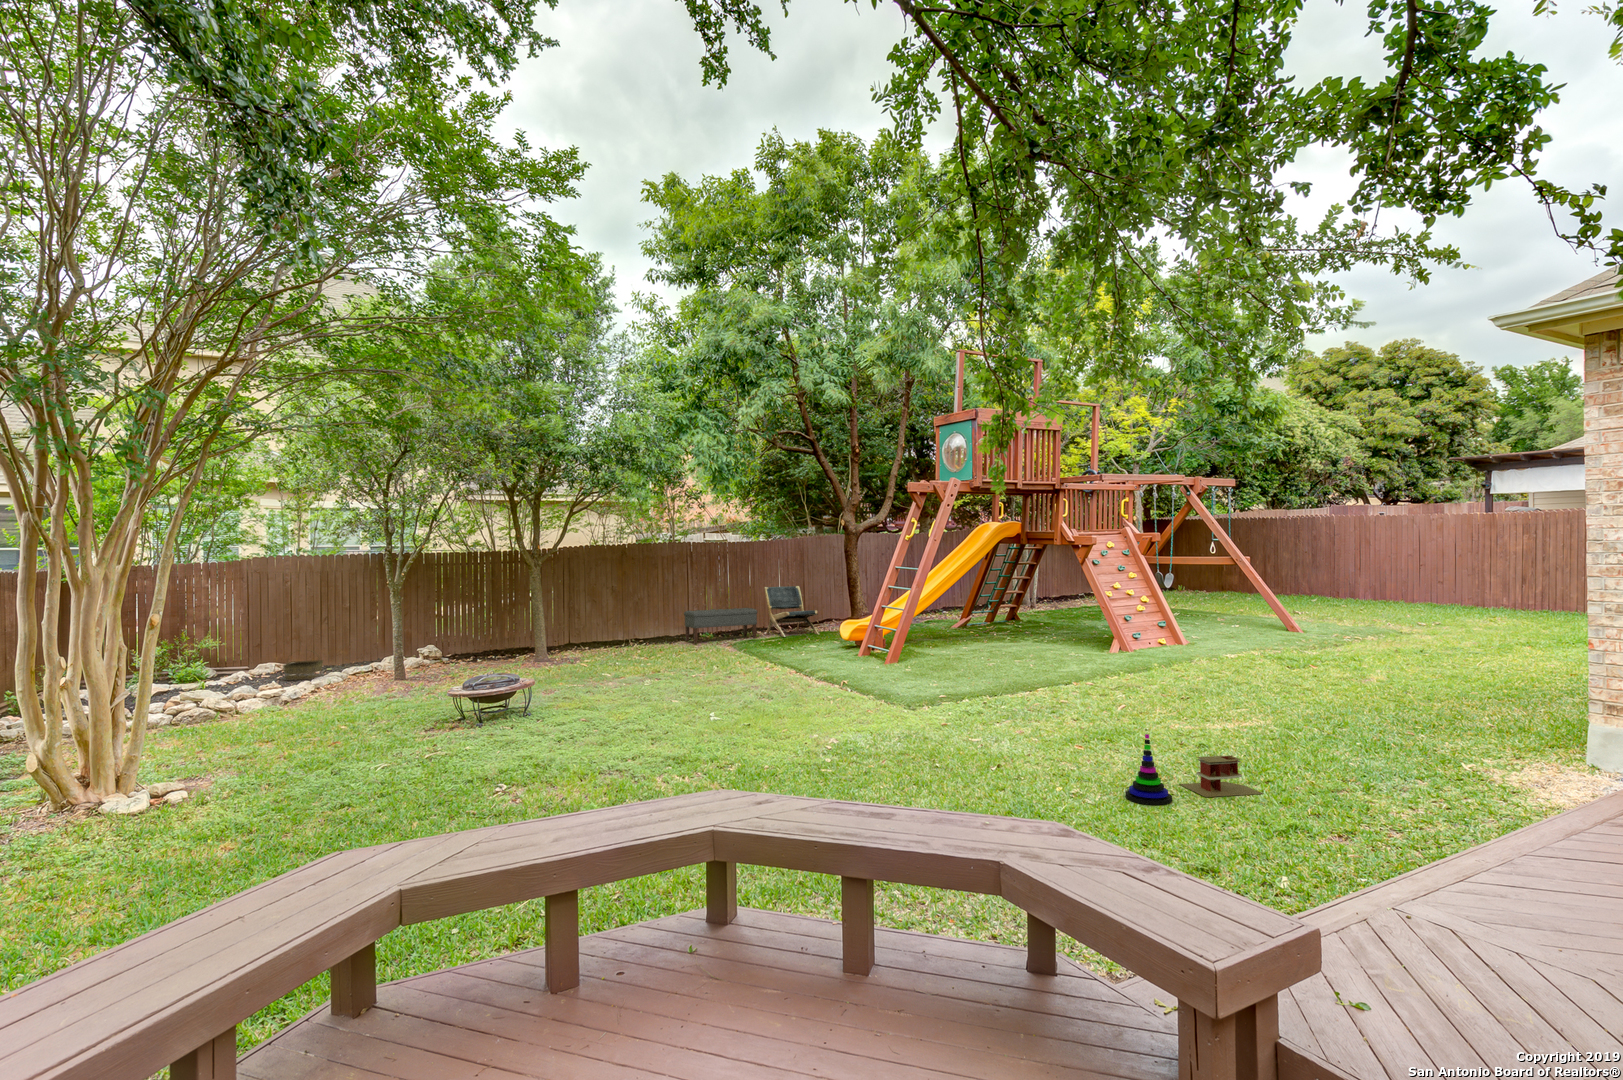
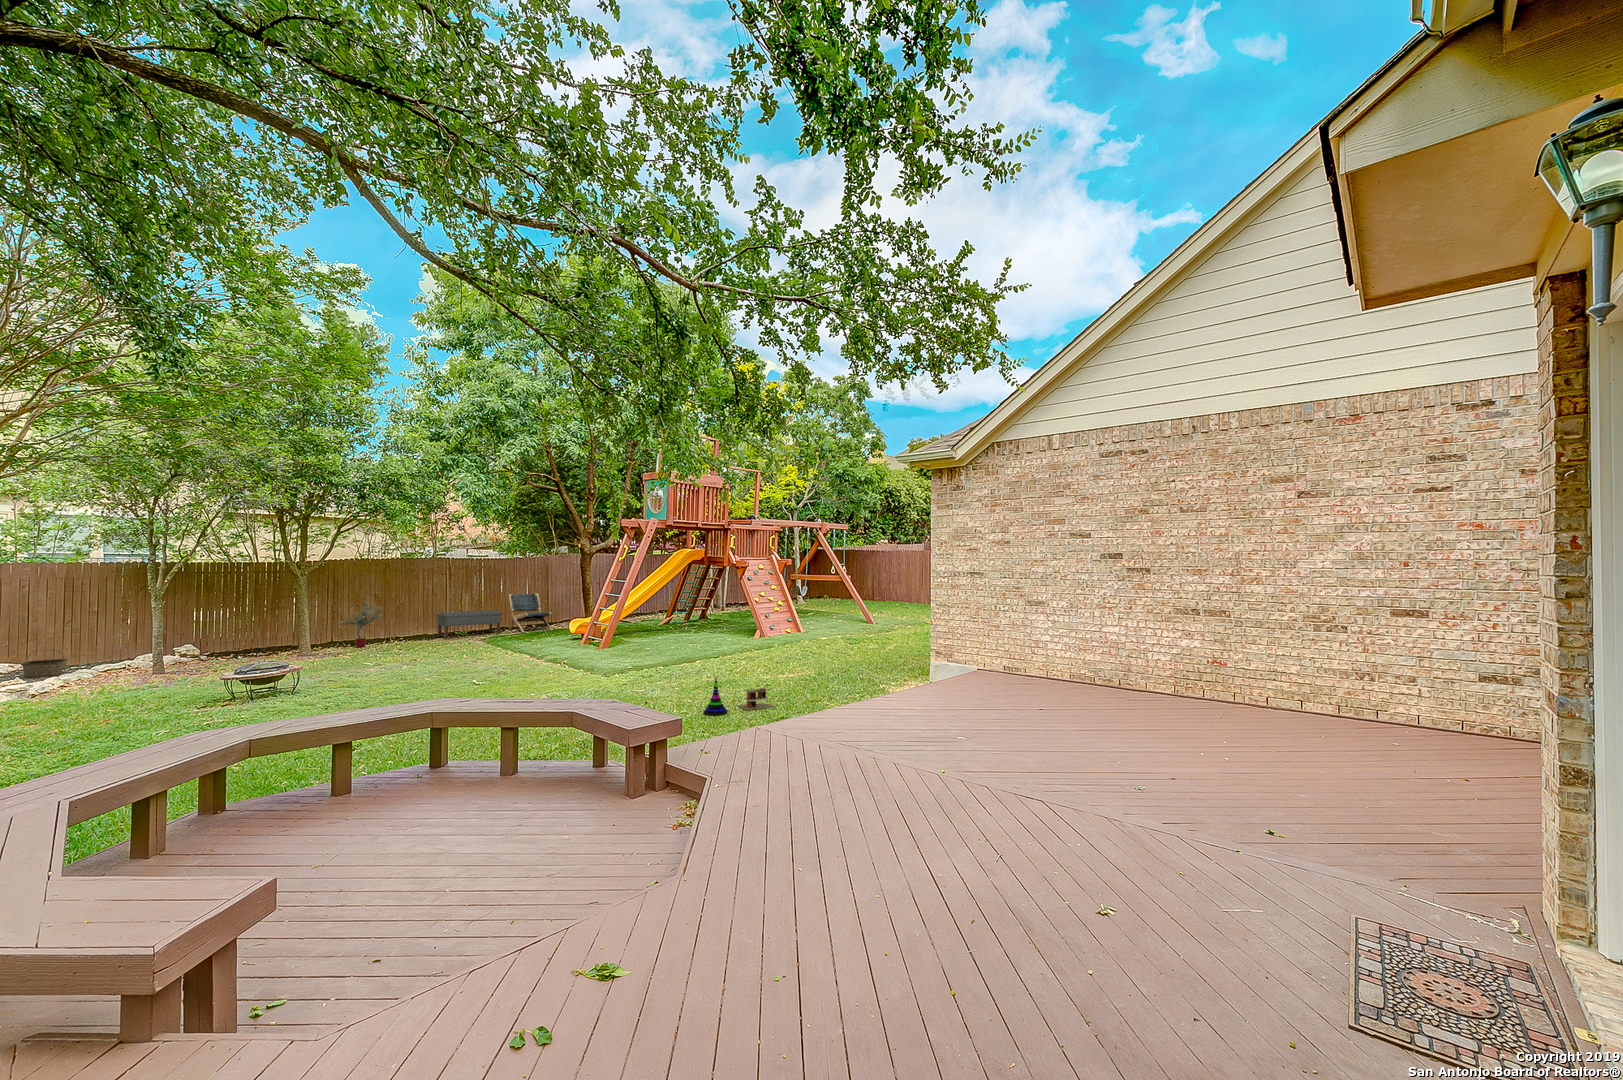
potted tree: none [579,596,626,653] -> present [340,602,383,647]

